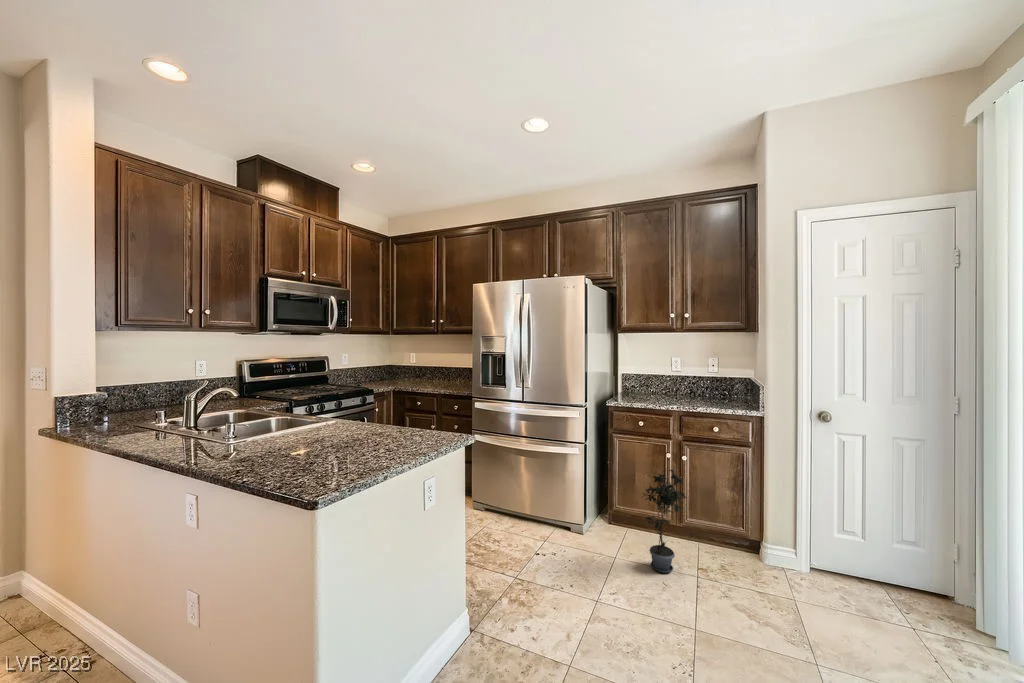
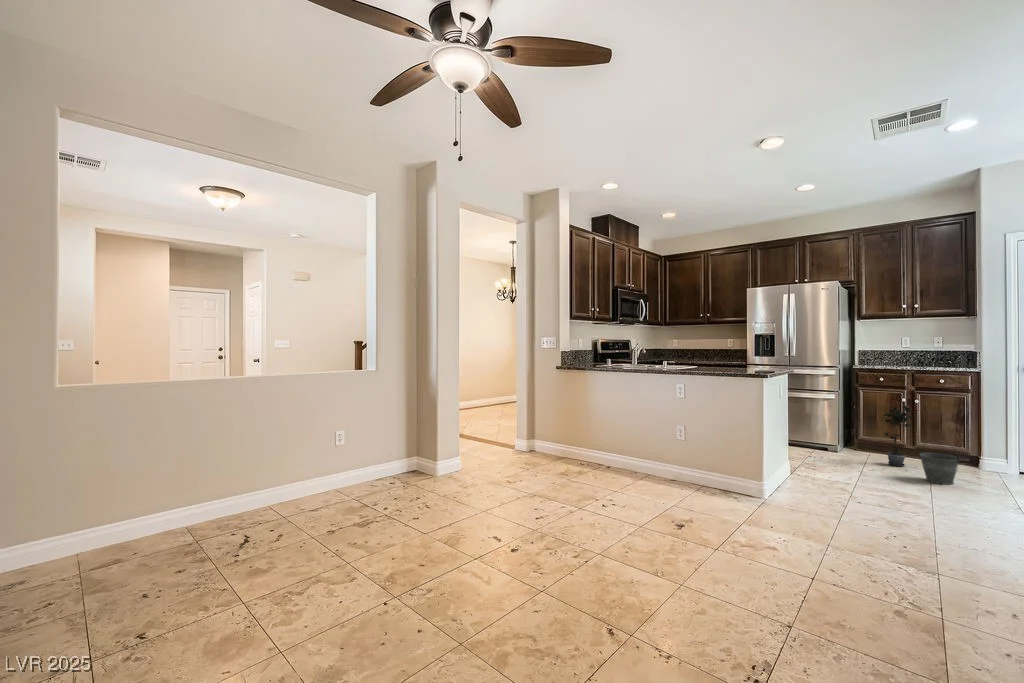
bucket: none [695,555,759,642] -> present [919,440,961,485]

